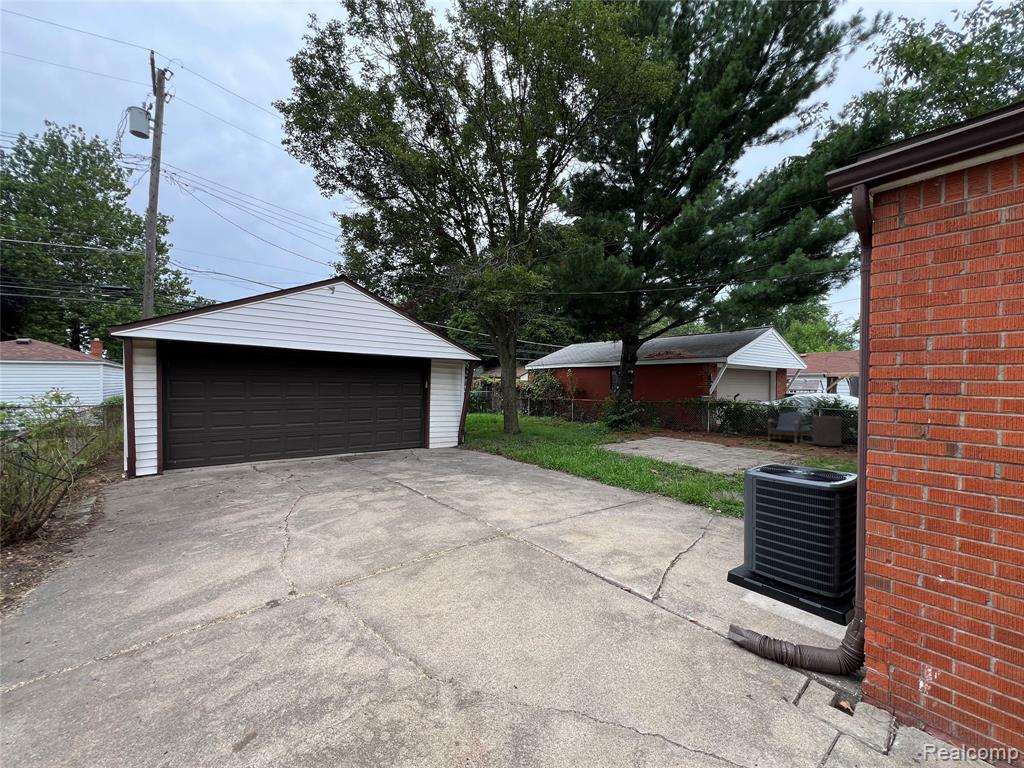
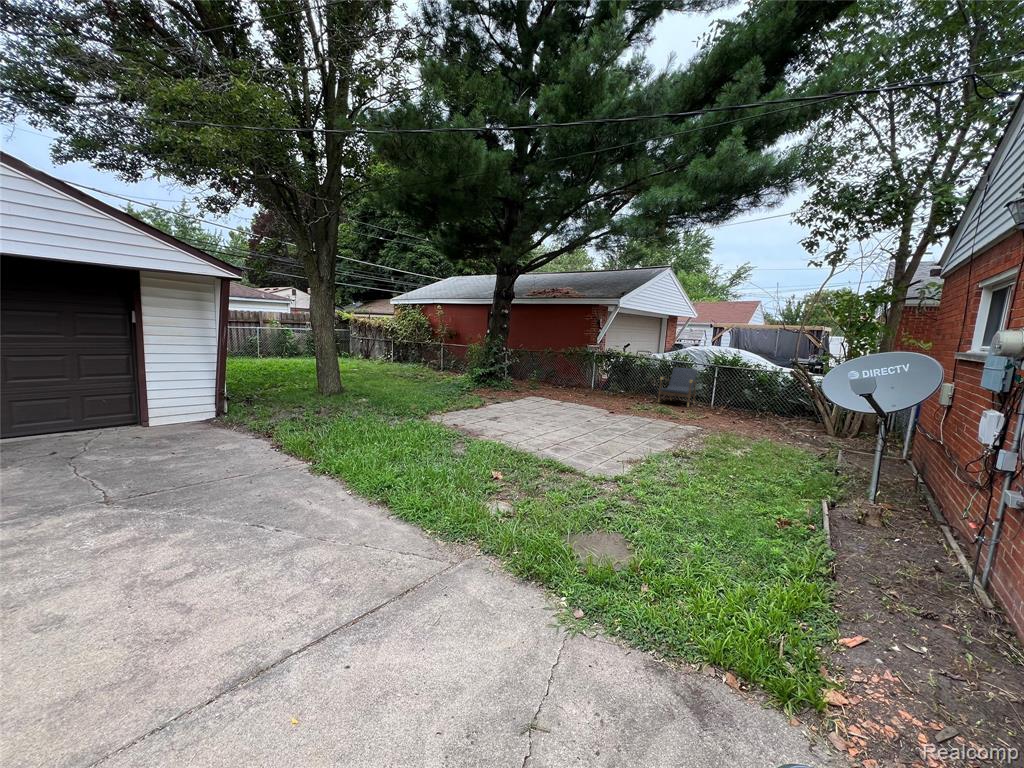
trash can: present [813,416,841,447] -> none [707,374,741,412]

